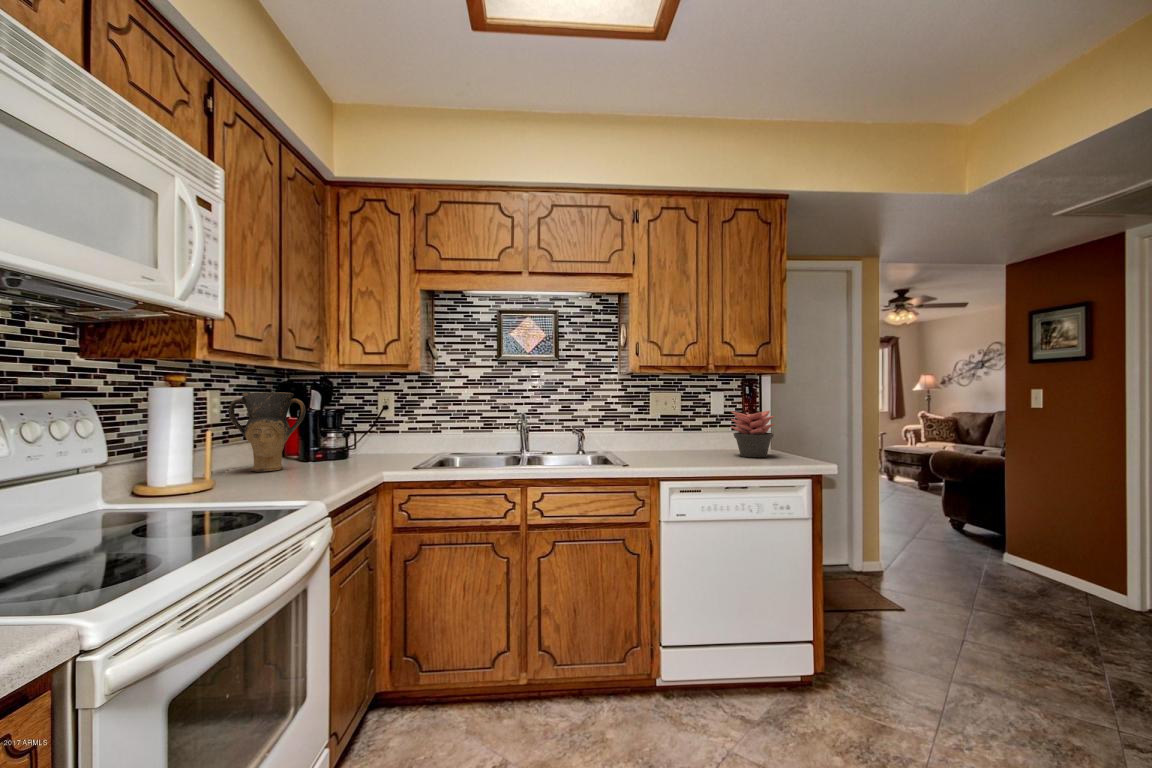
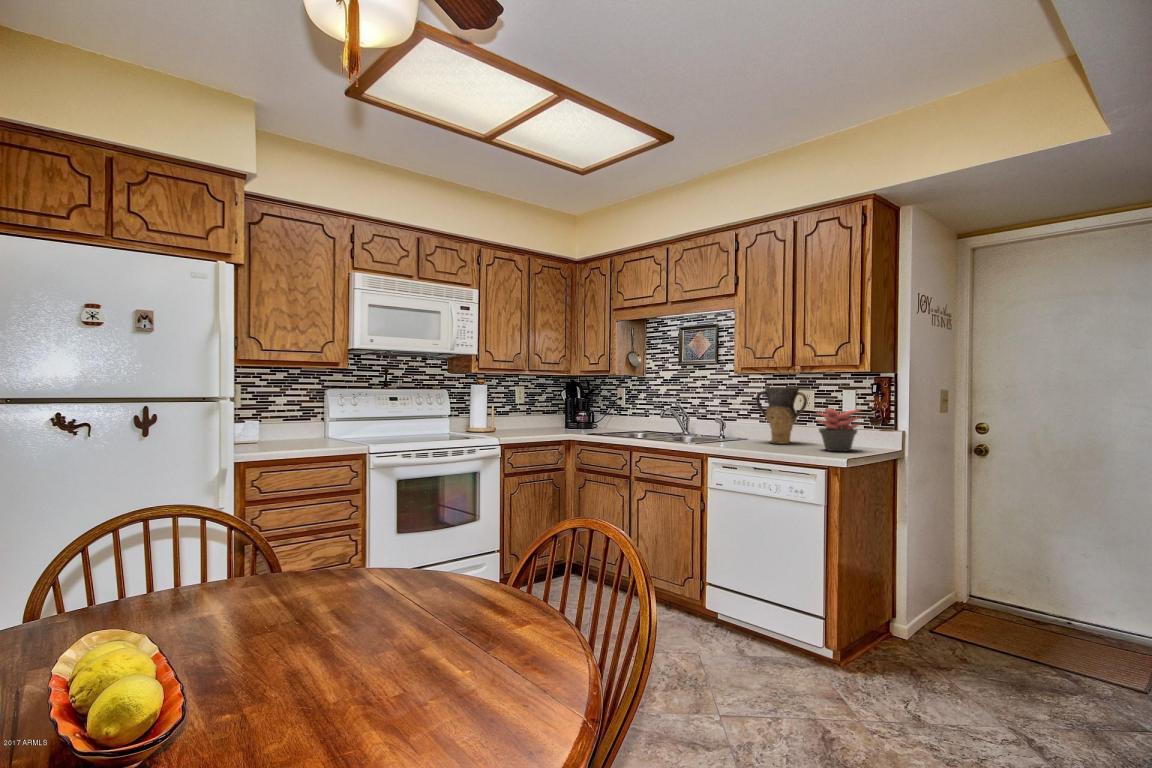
vase: present [228,392,305,471] -> present [756,387,807,444]

